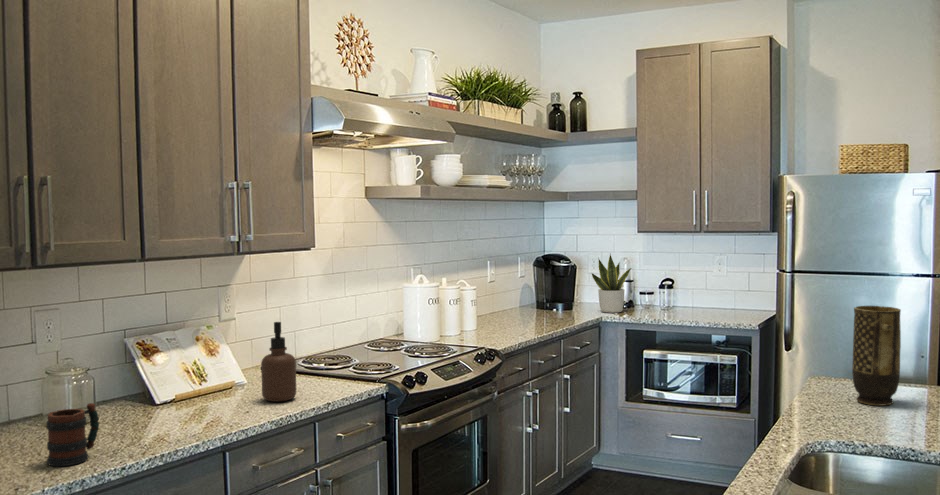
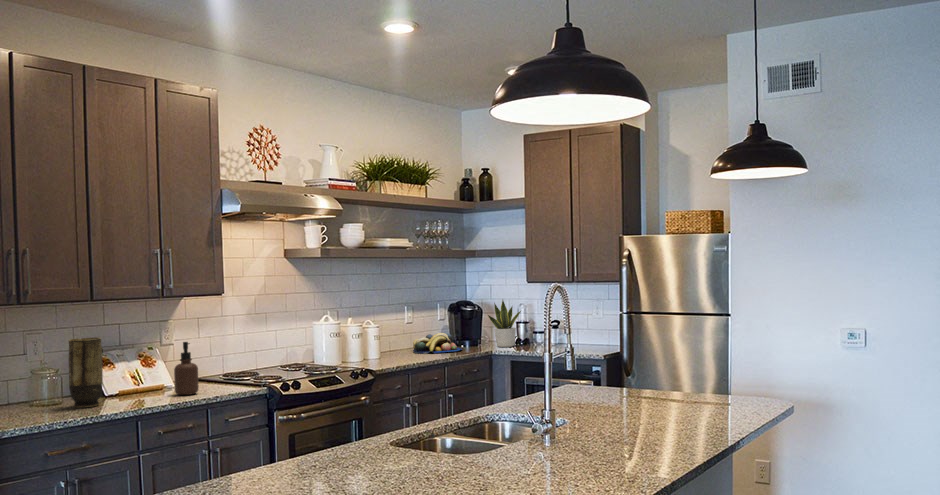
fruit bowl: none [503,294,566,322] -> present [413,333,462,353]
vase: present [852,306,901,405] -> present [69,338,103,408]
mug: present [47,403,99,466] -> none [22,385,55,420]

